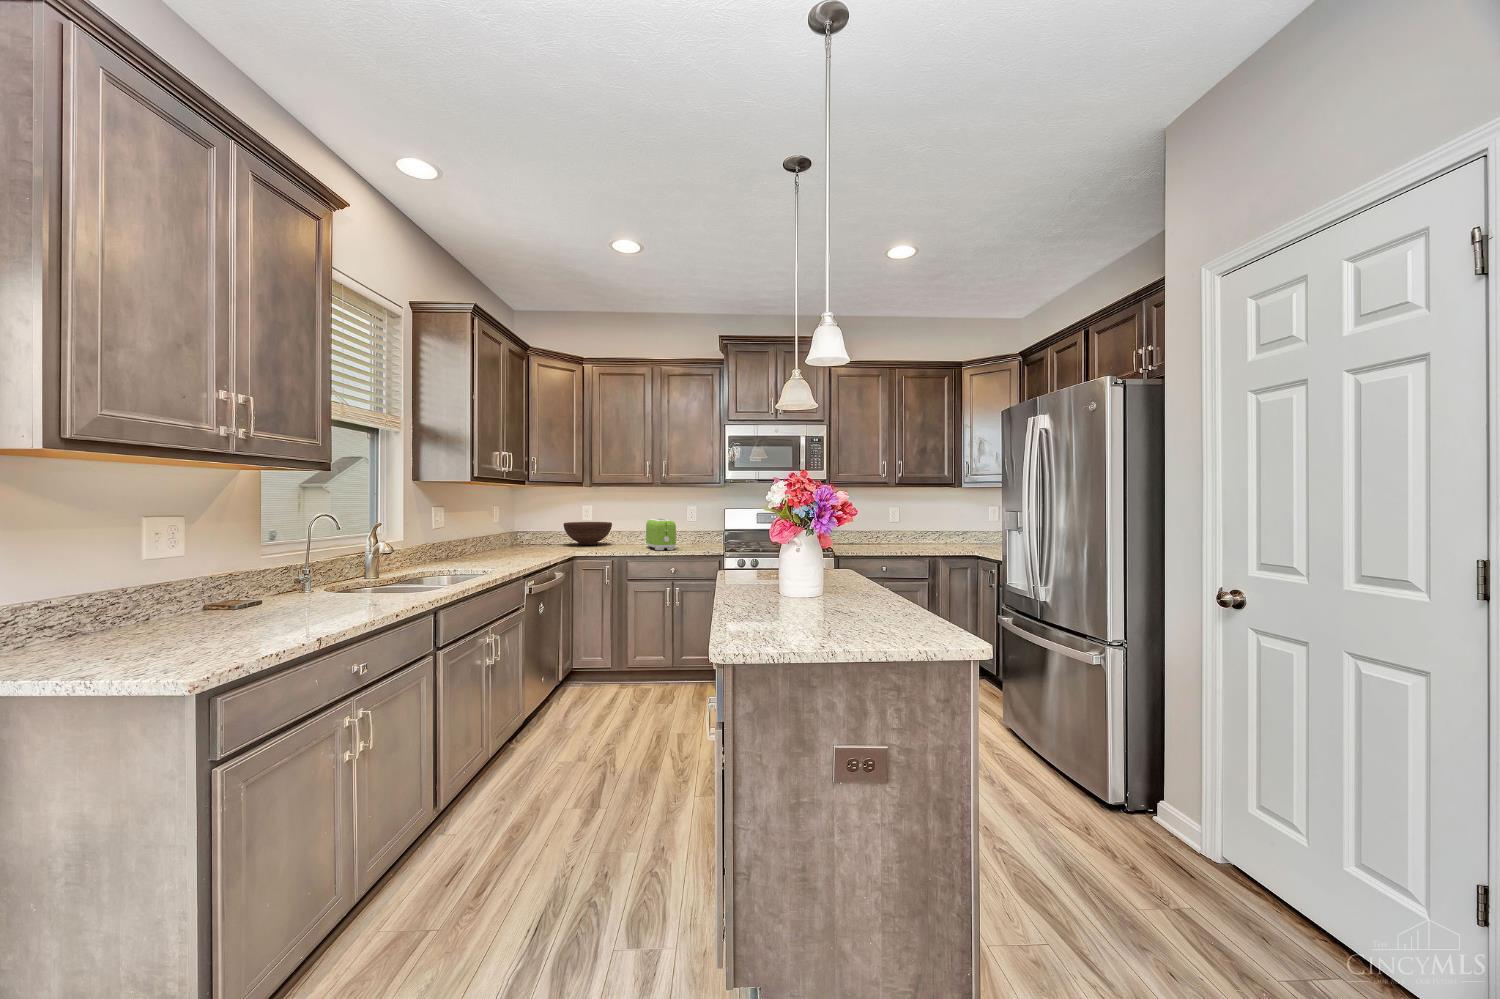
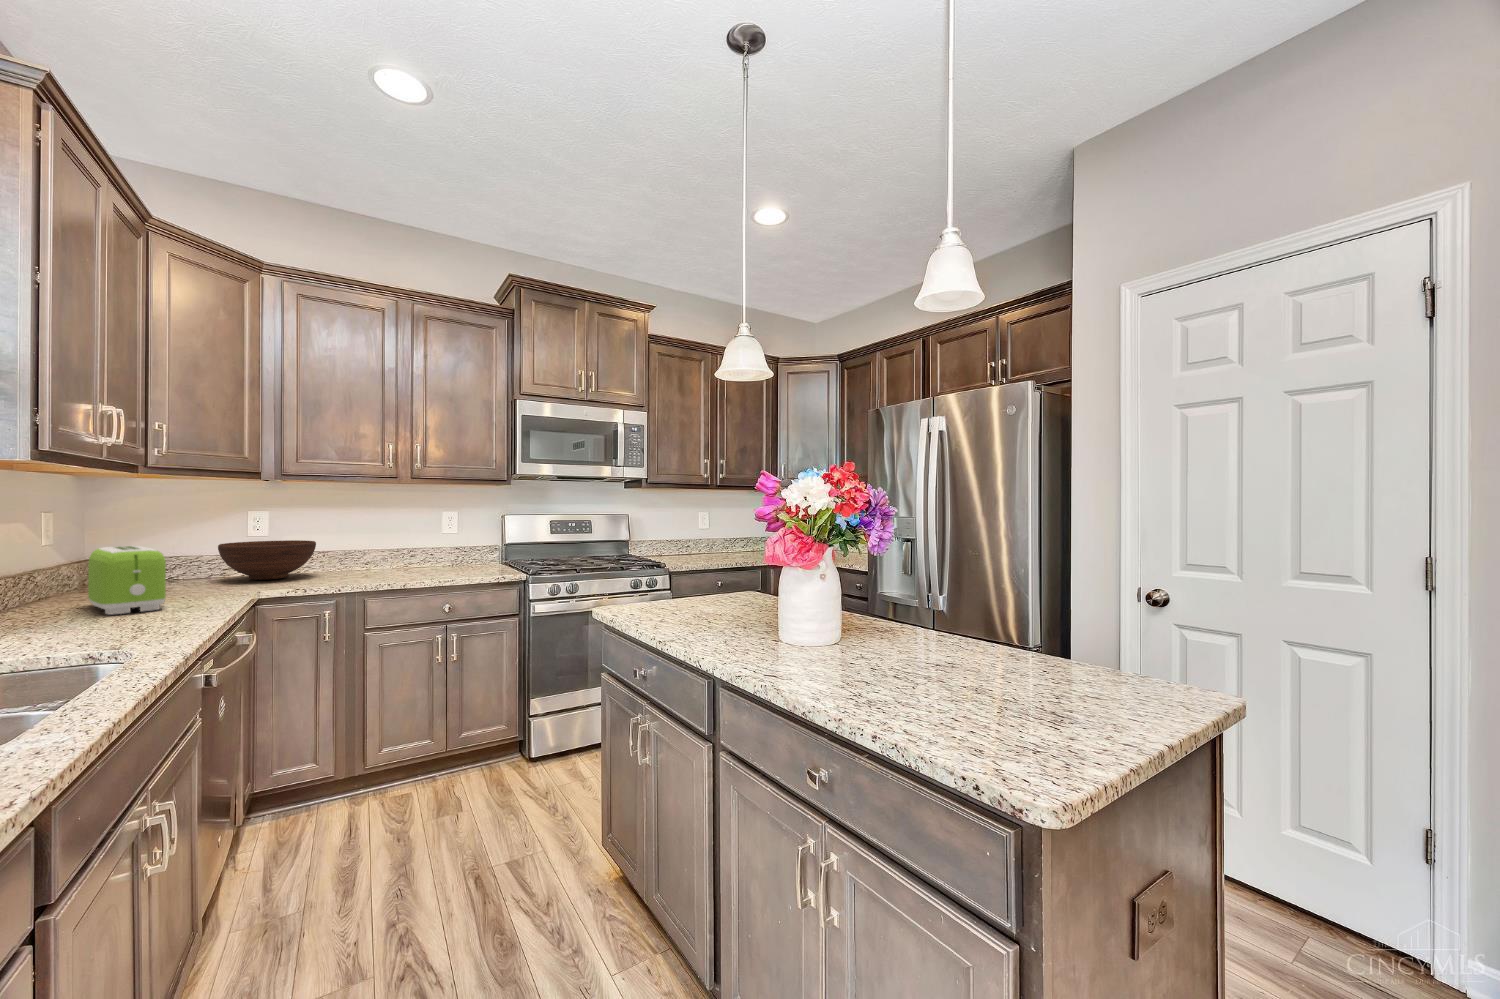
toaster: present [646,519,676,550] -> present [88,546,166,615]

